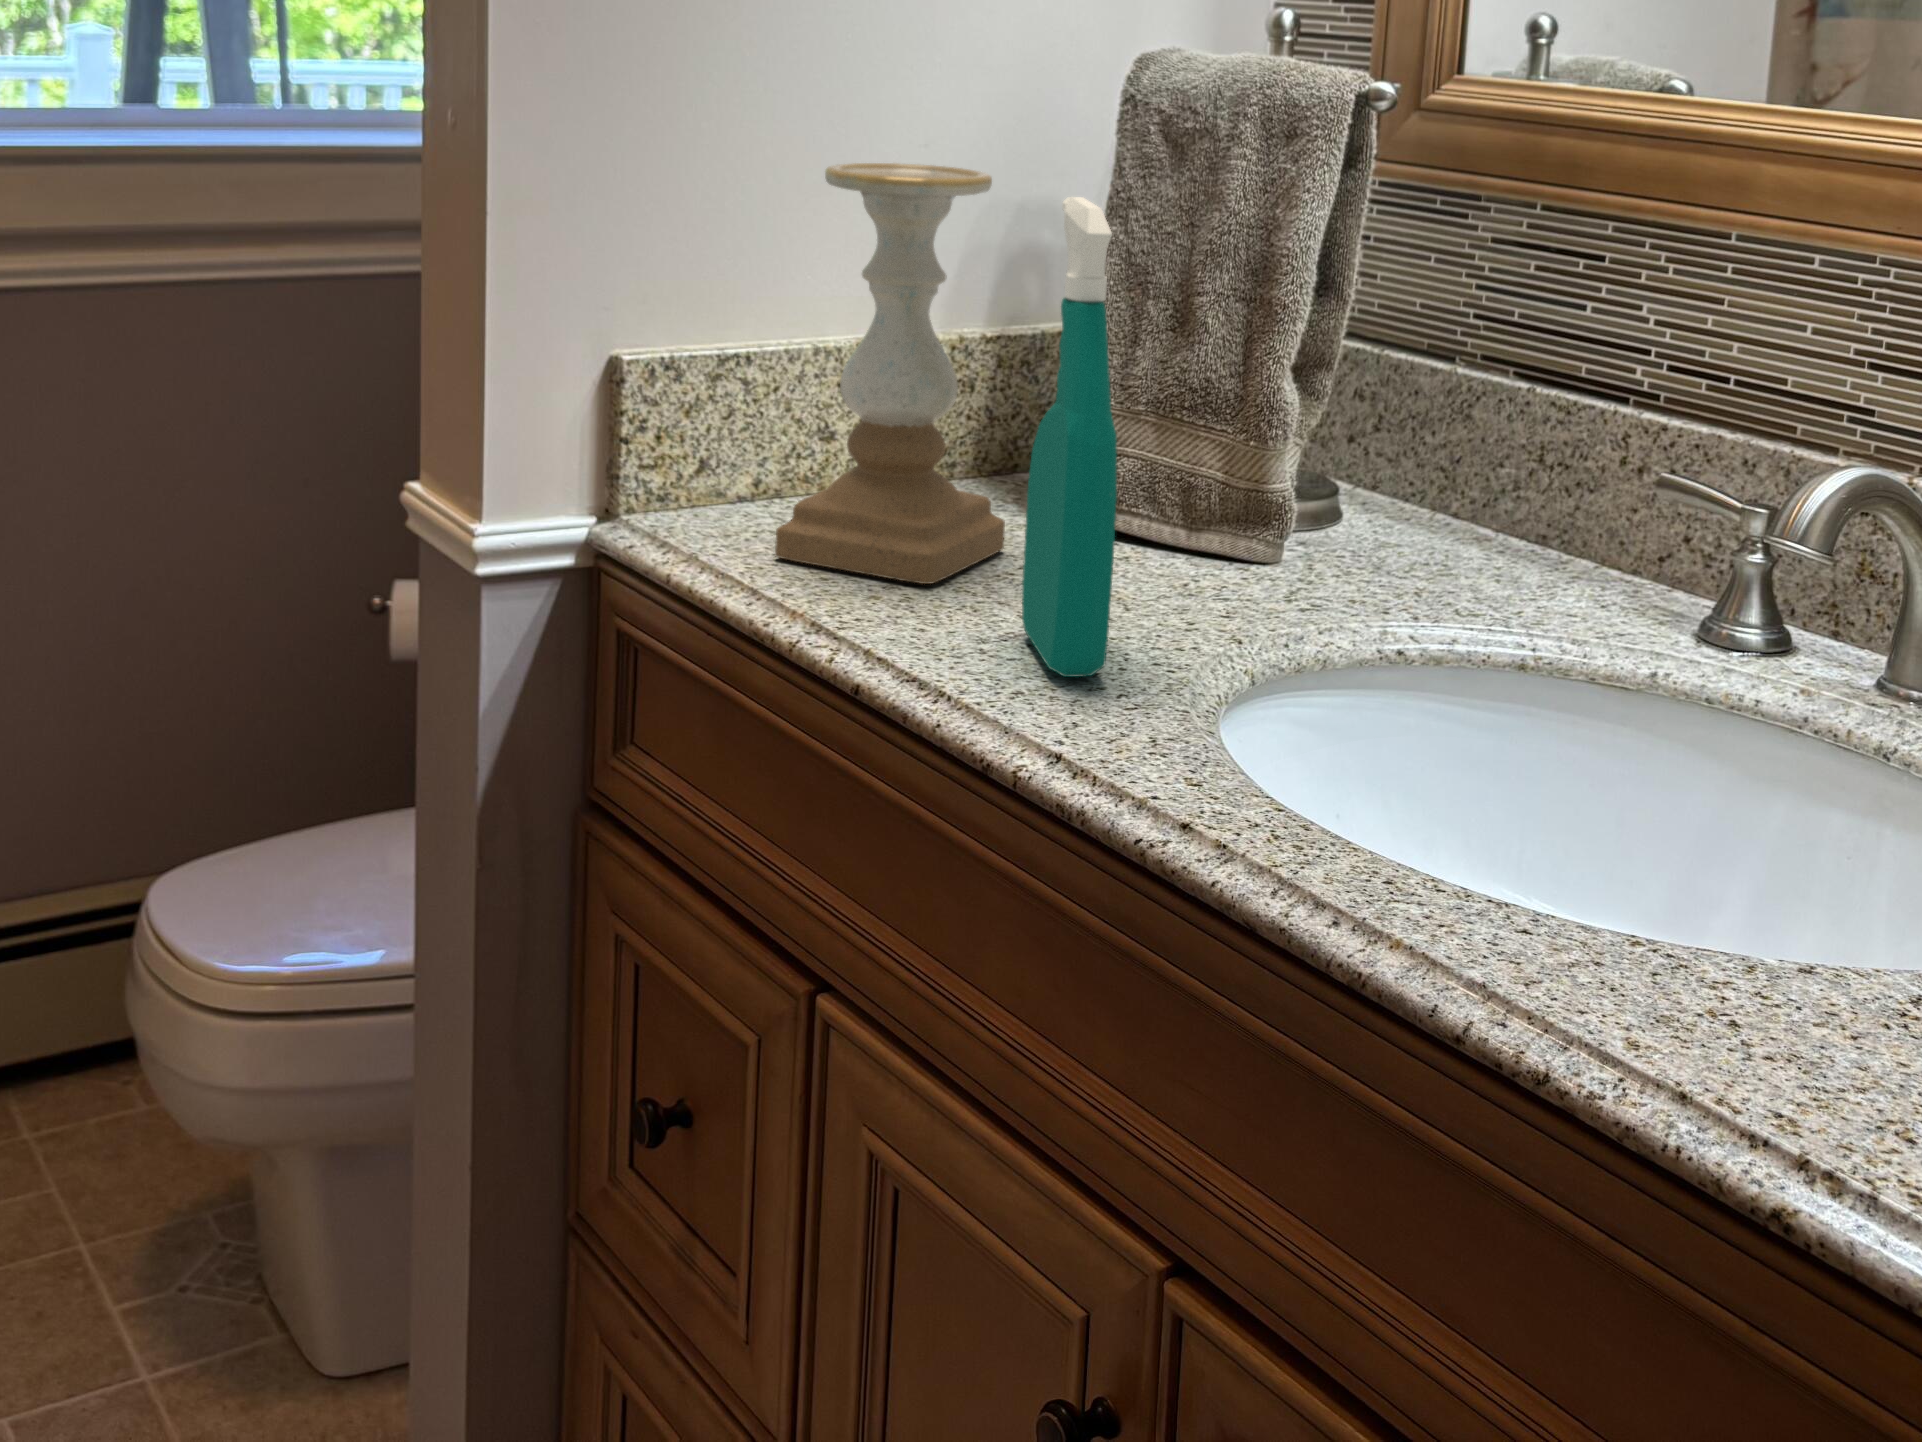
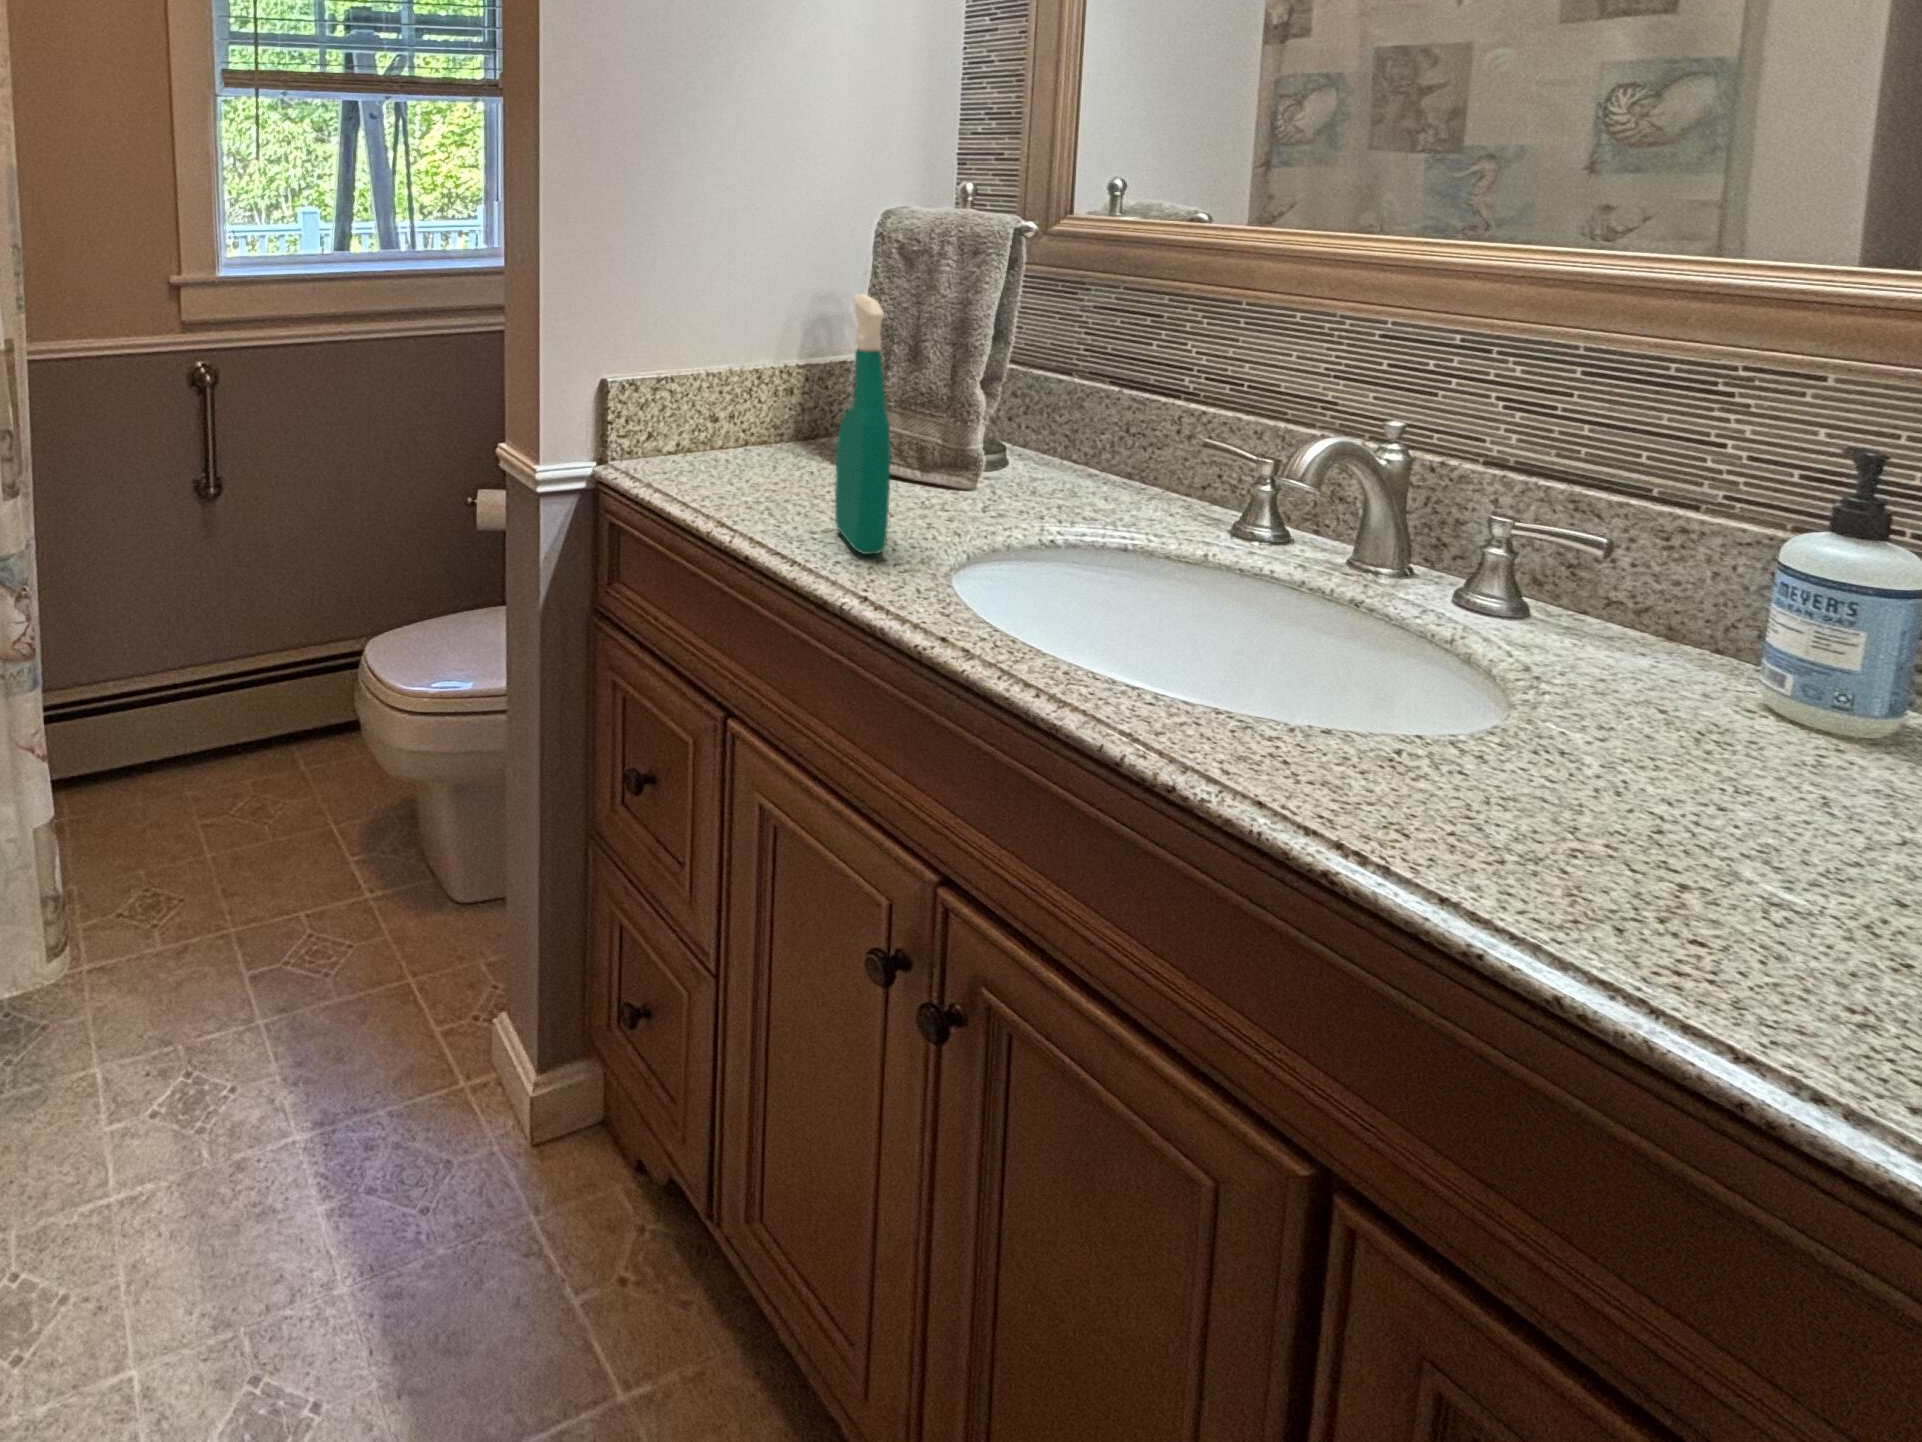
candle holder: present [775,163,1005,584] -> none [695,276,818,502]

